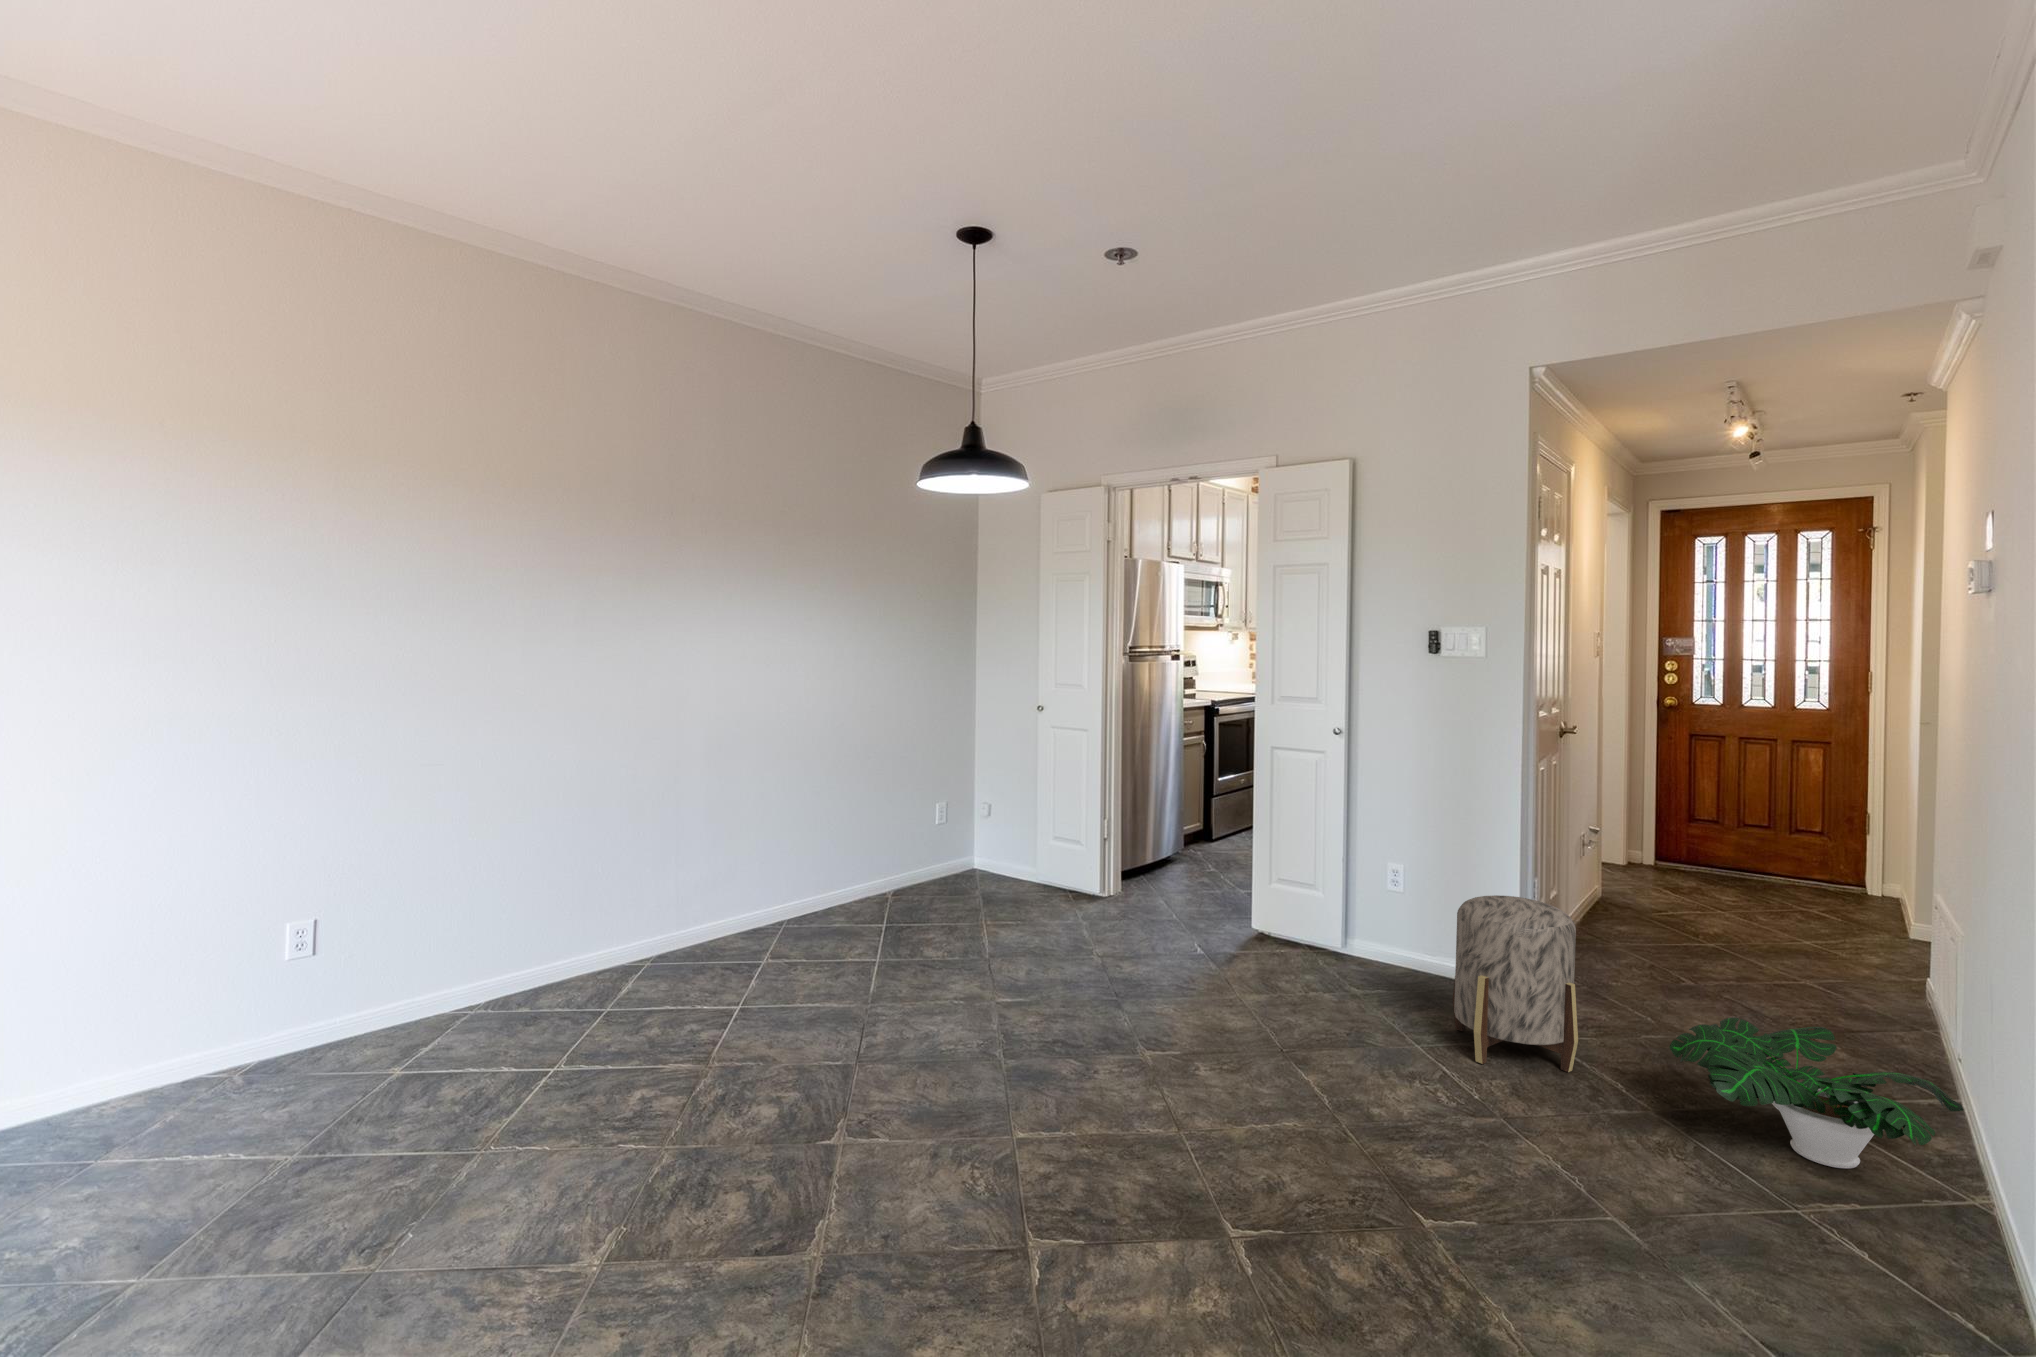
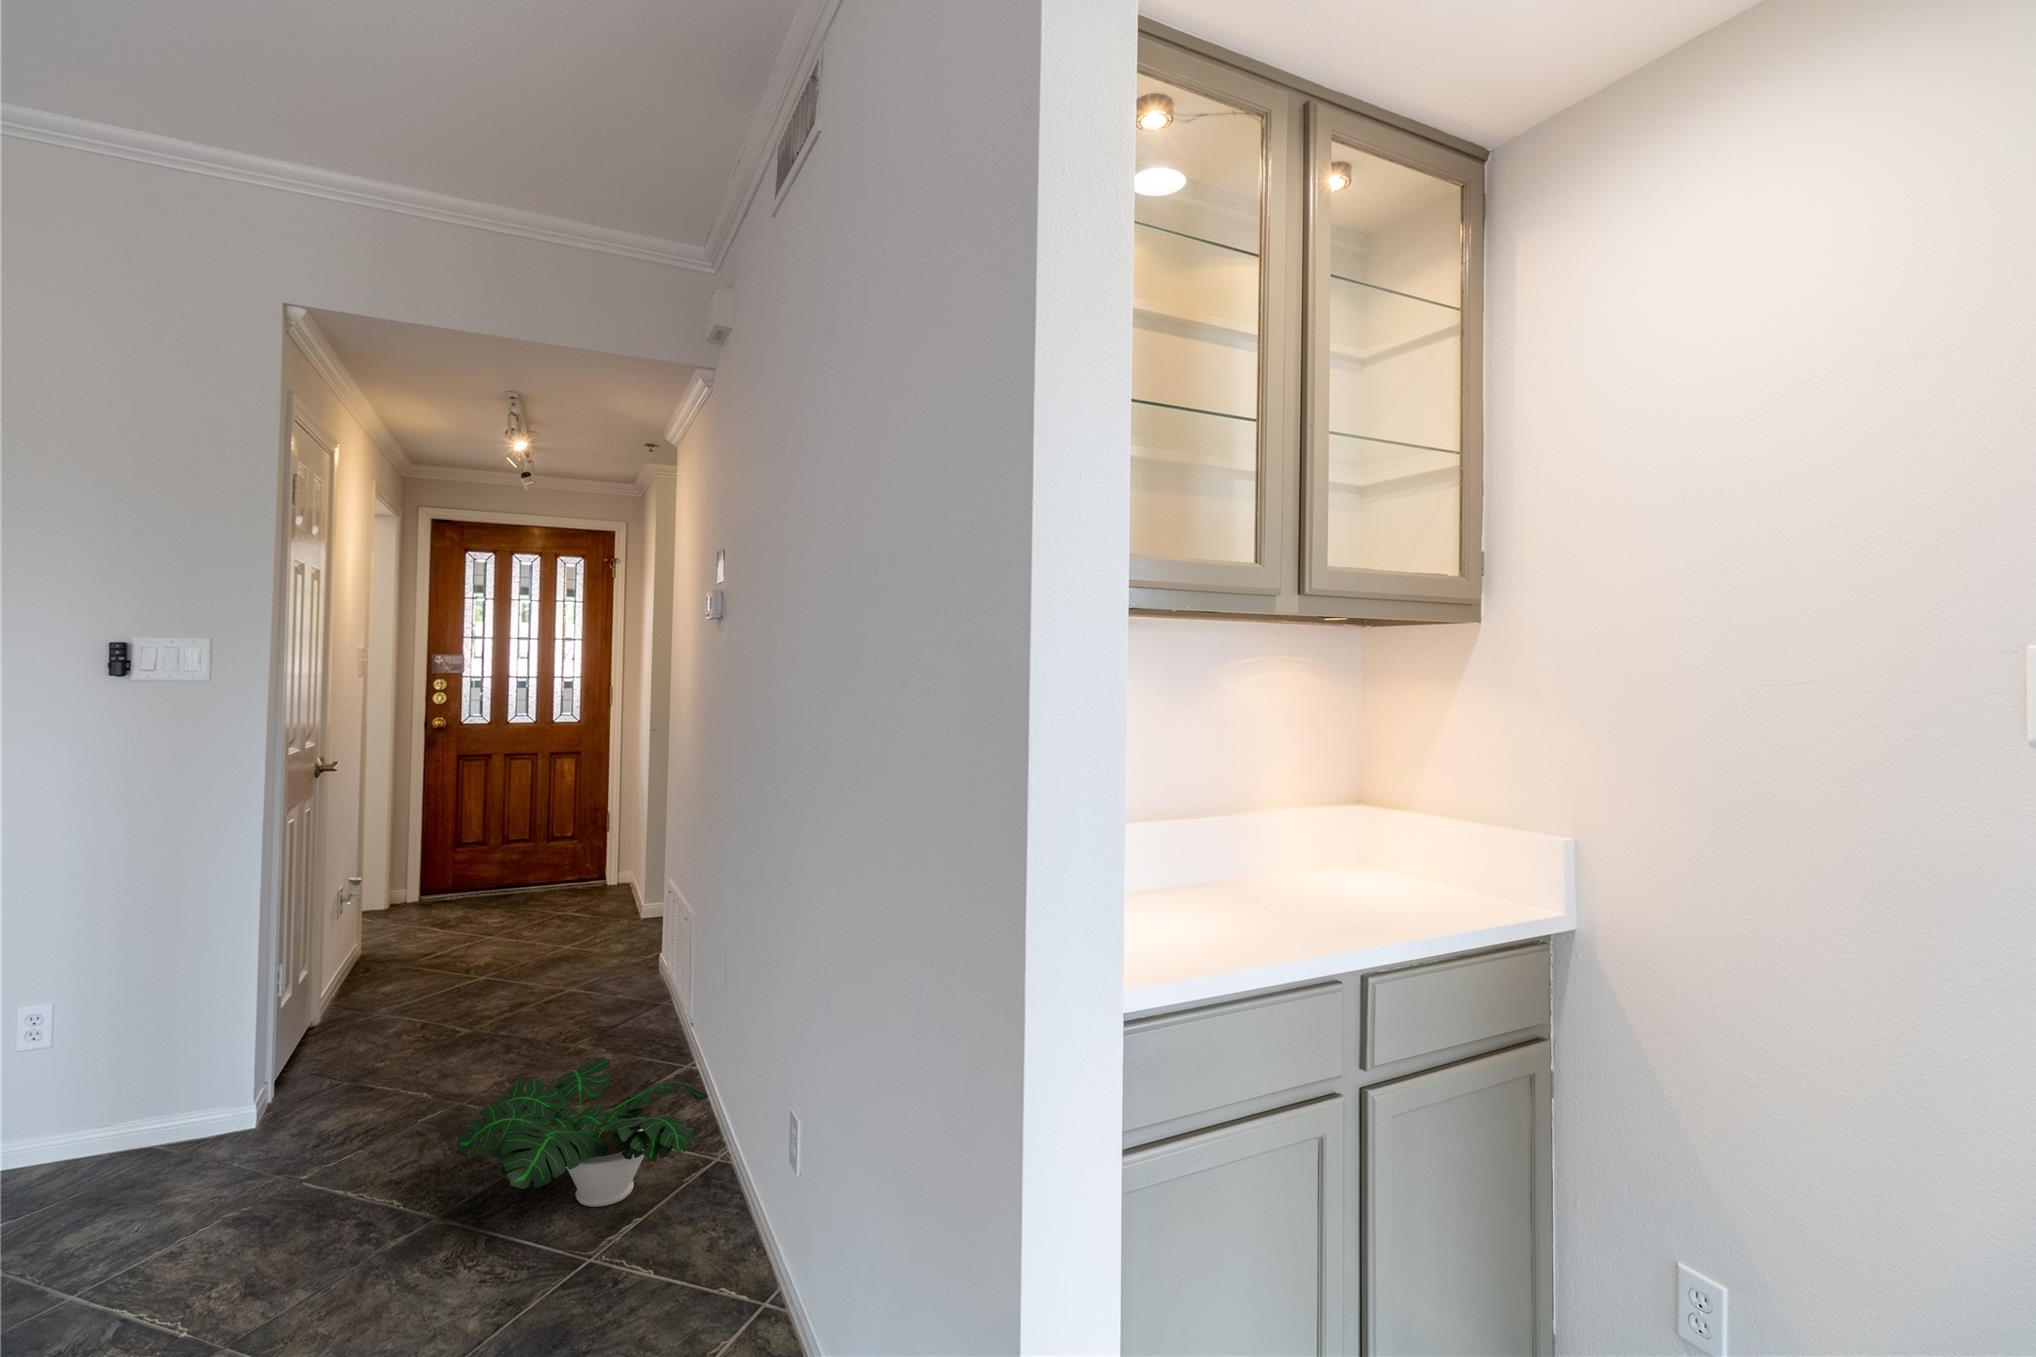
ottoman: present [1452,895,1578,1072] -> none [144,1010,343,1278]

